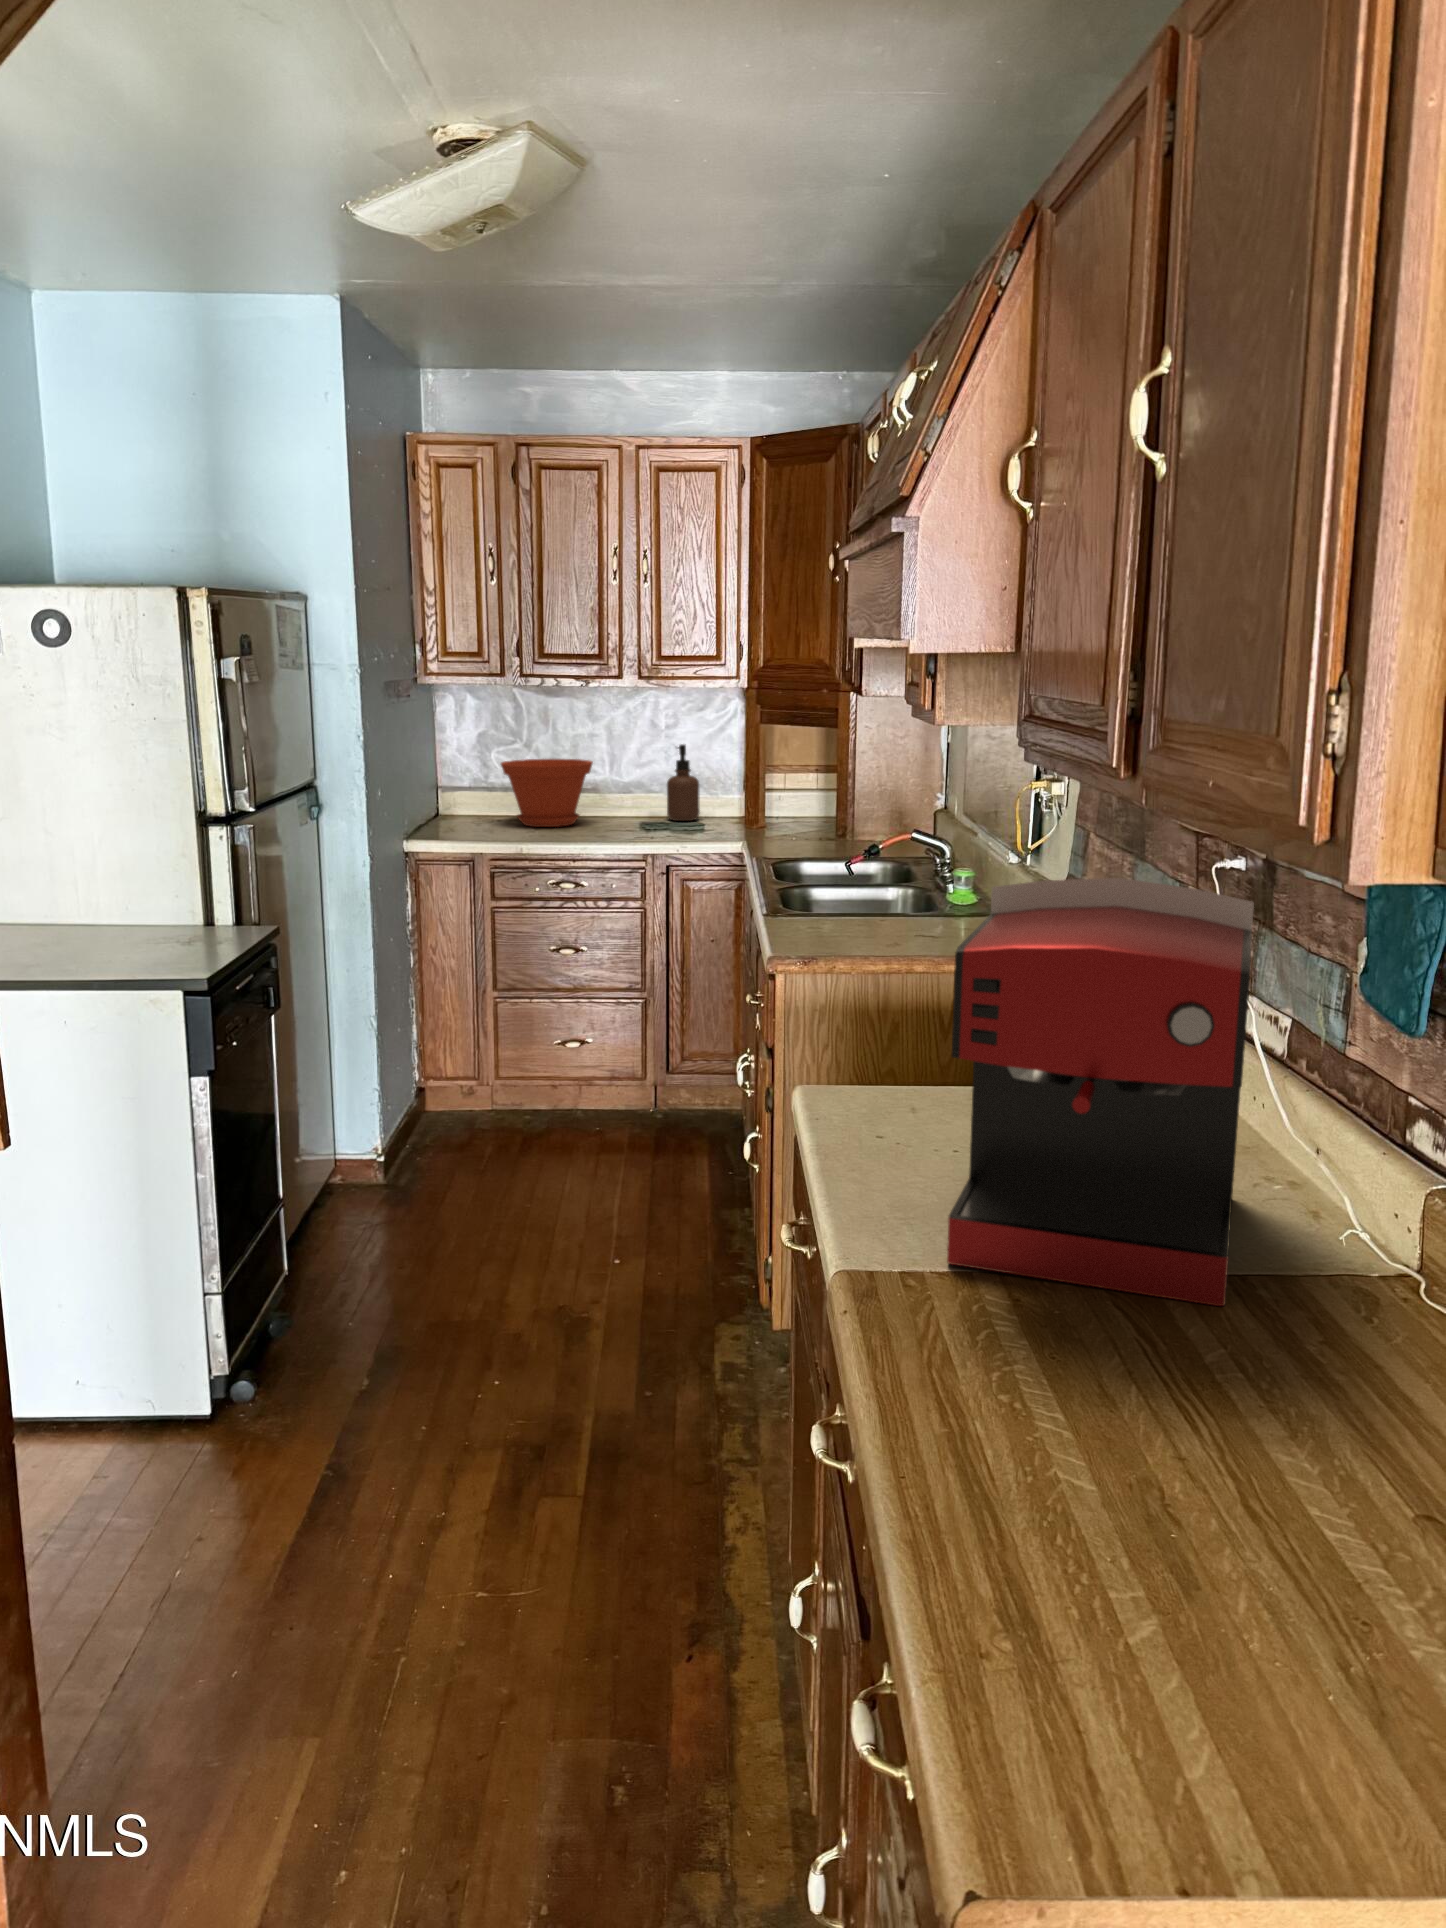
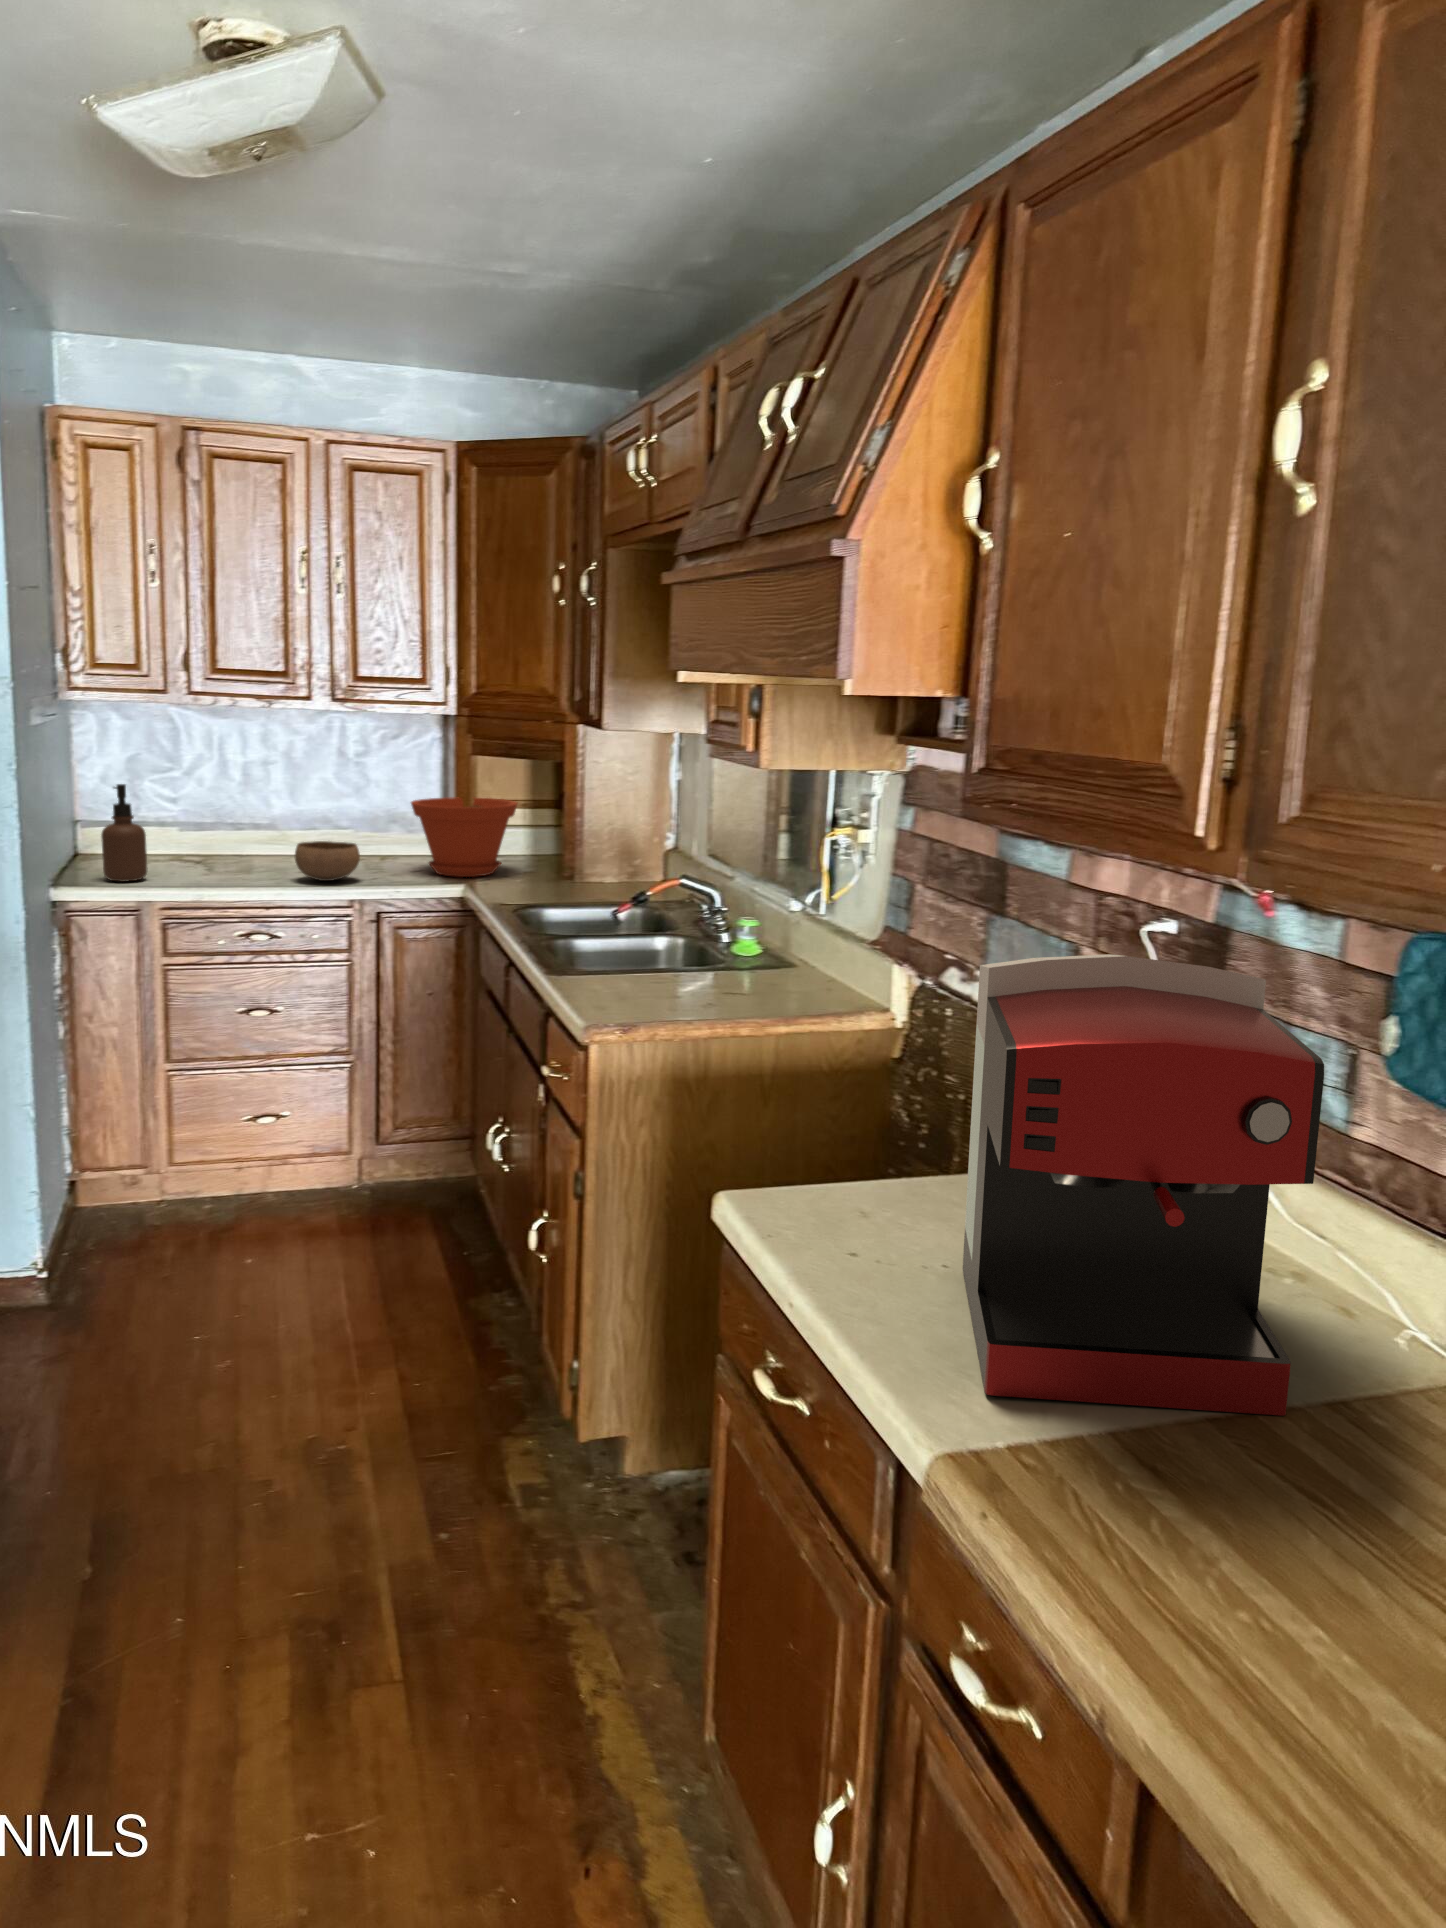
soap dispenser: present [667,744,700,821] -> present [101,784,148,881]
plant pot: present [501,759,593,827] -> present [411,797,517,877]
bowl: none [602,803,658,838] -> present [295,841,360,881]

